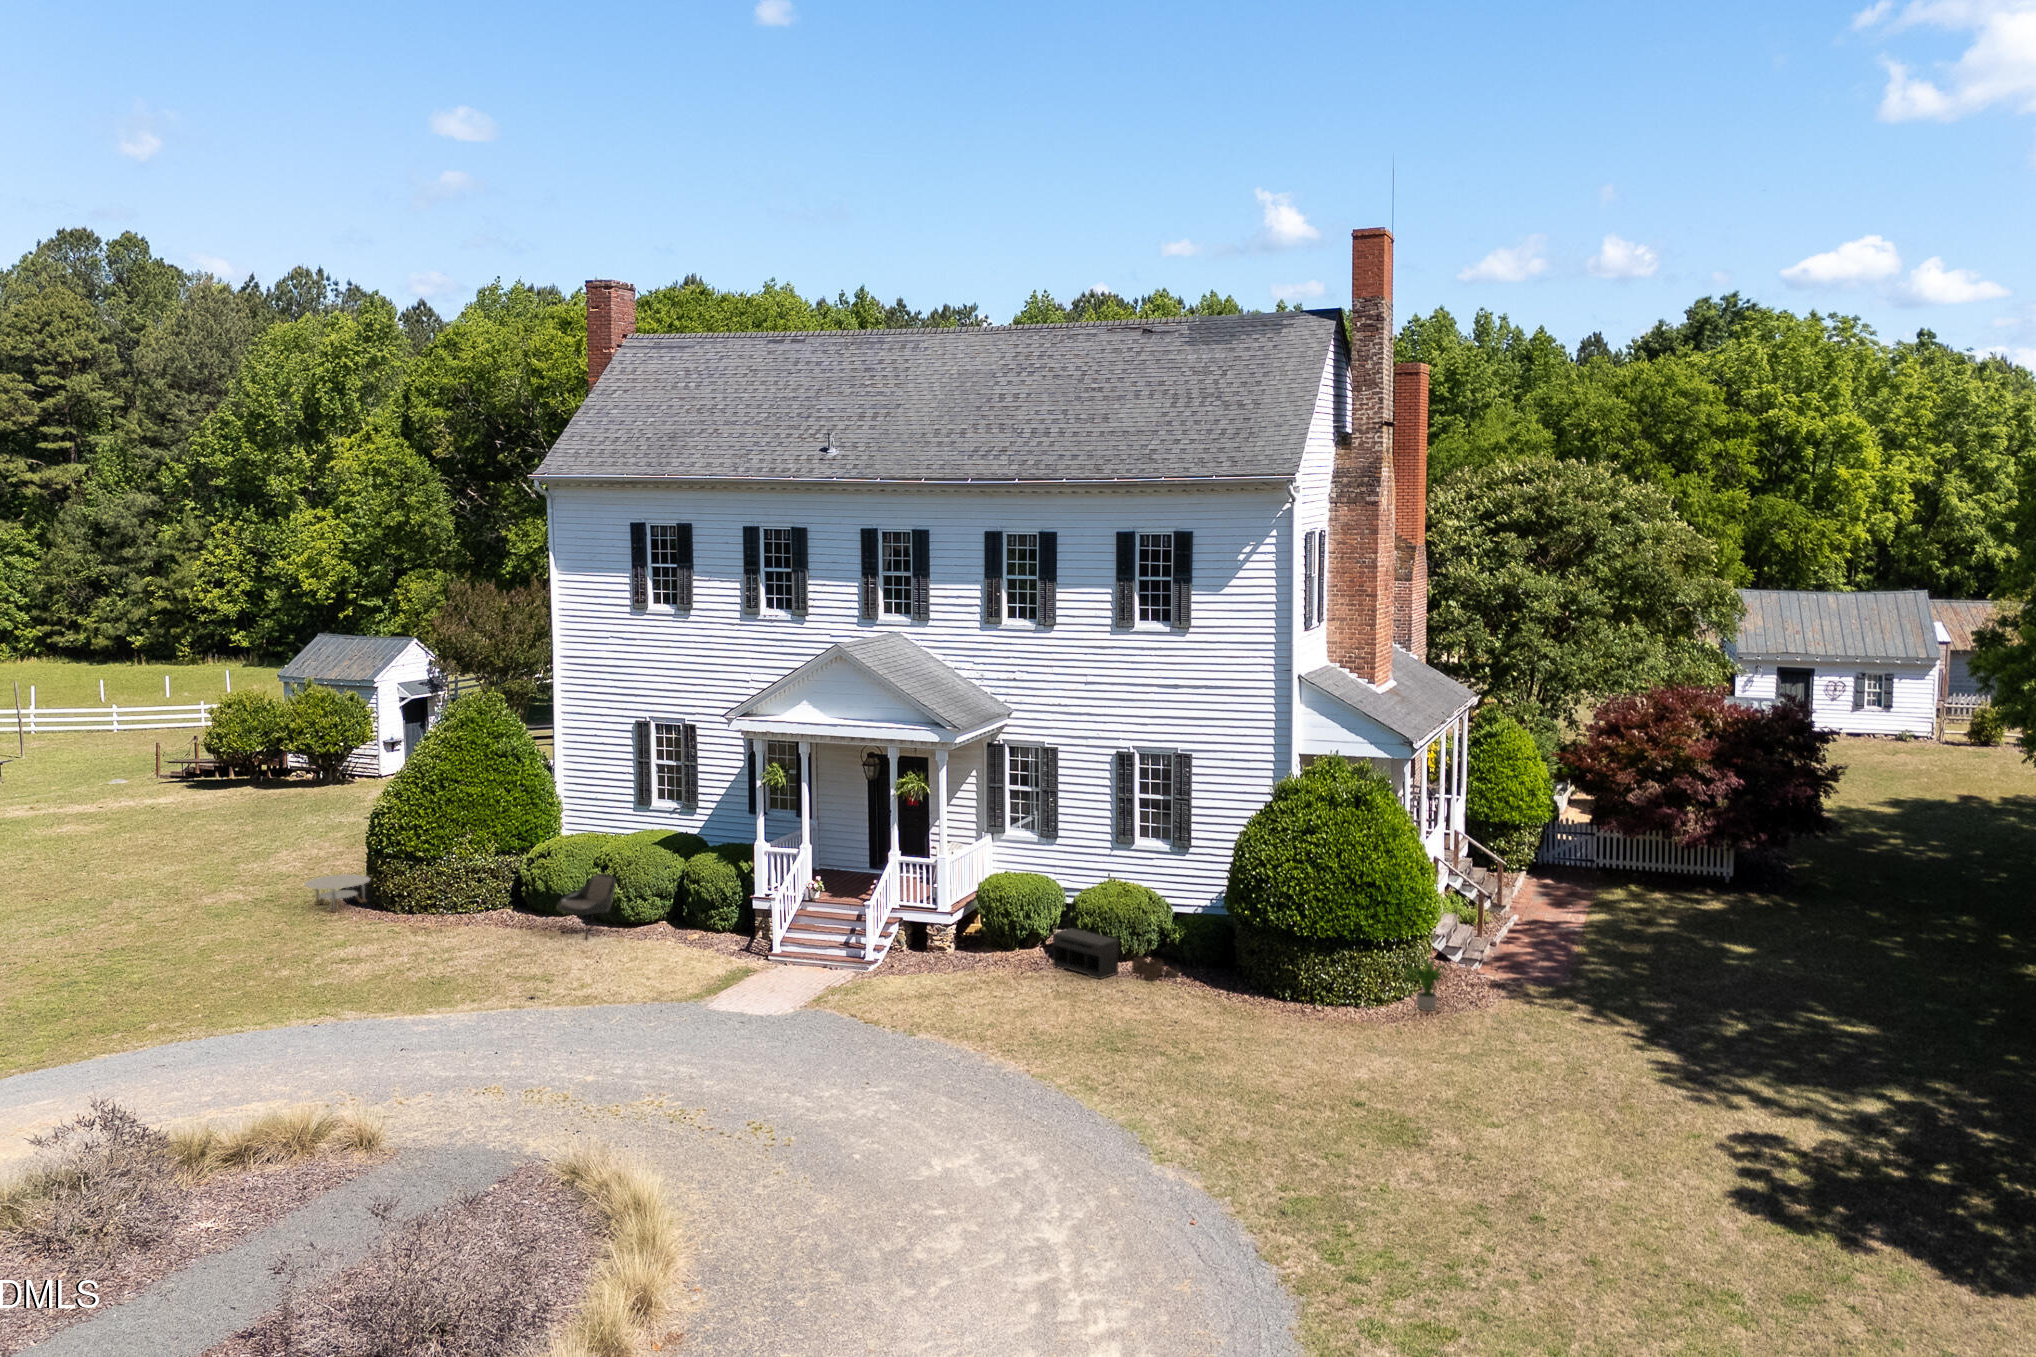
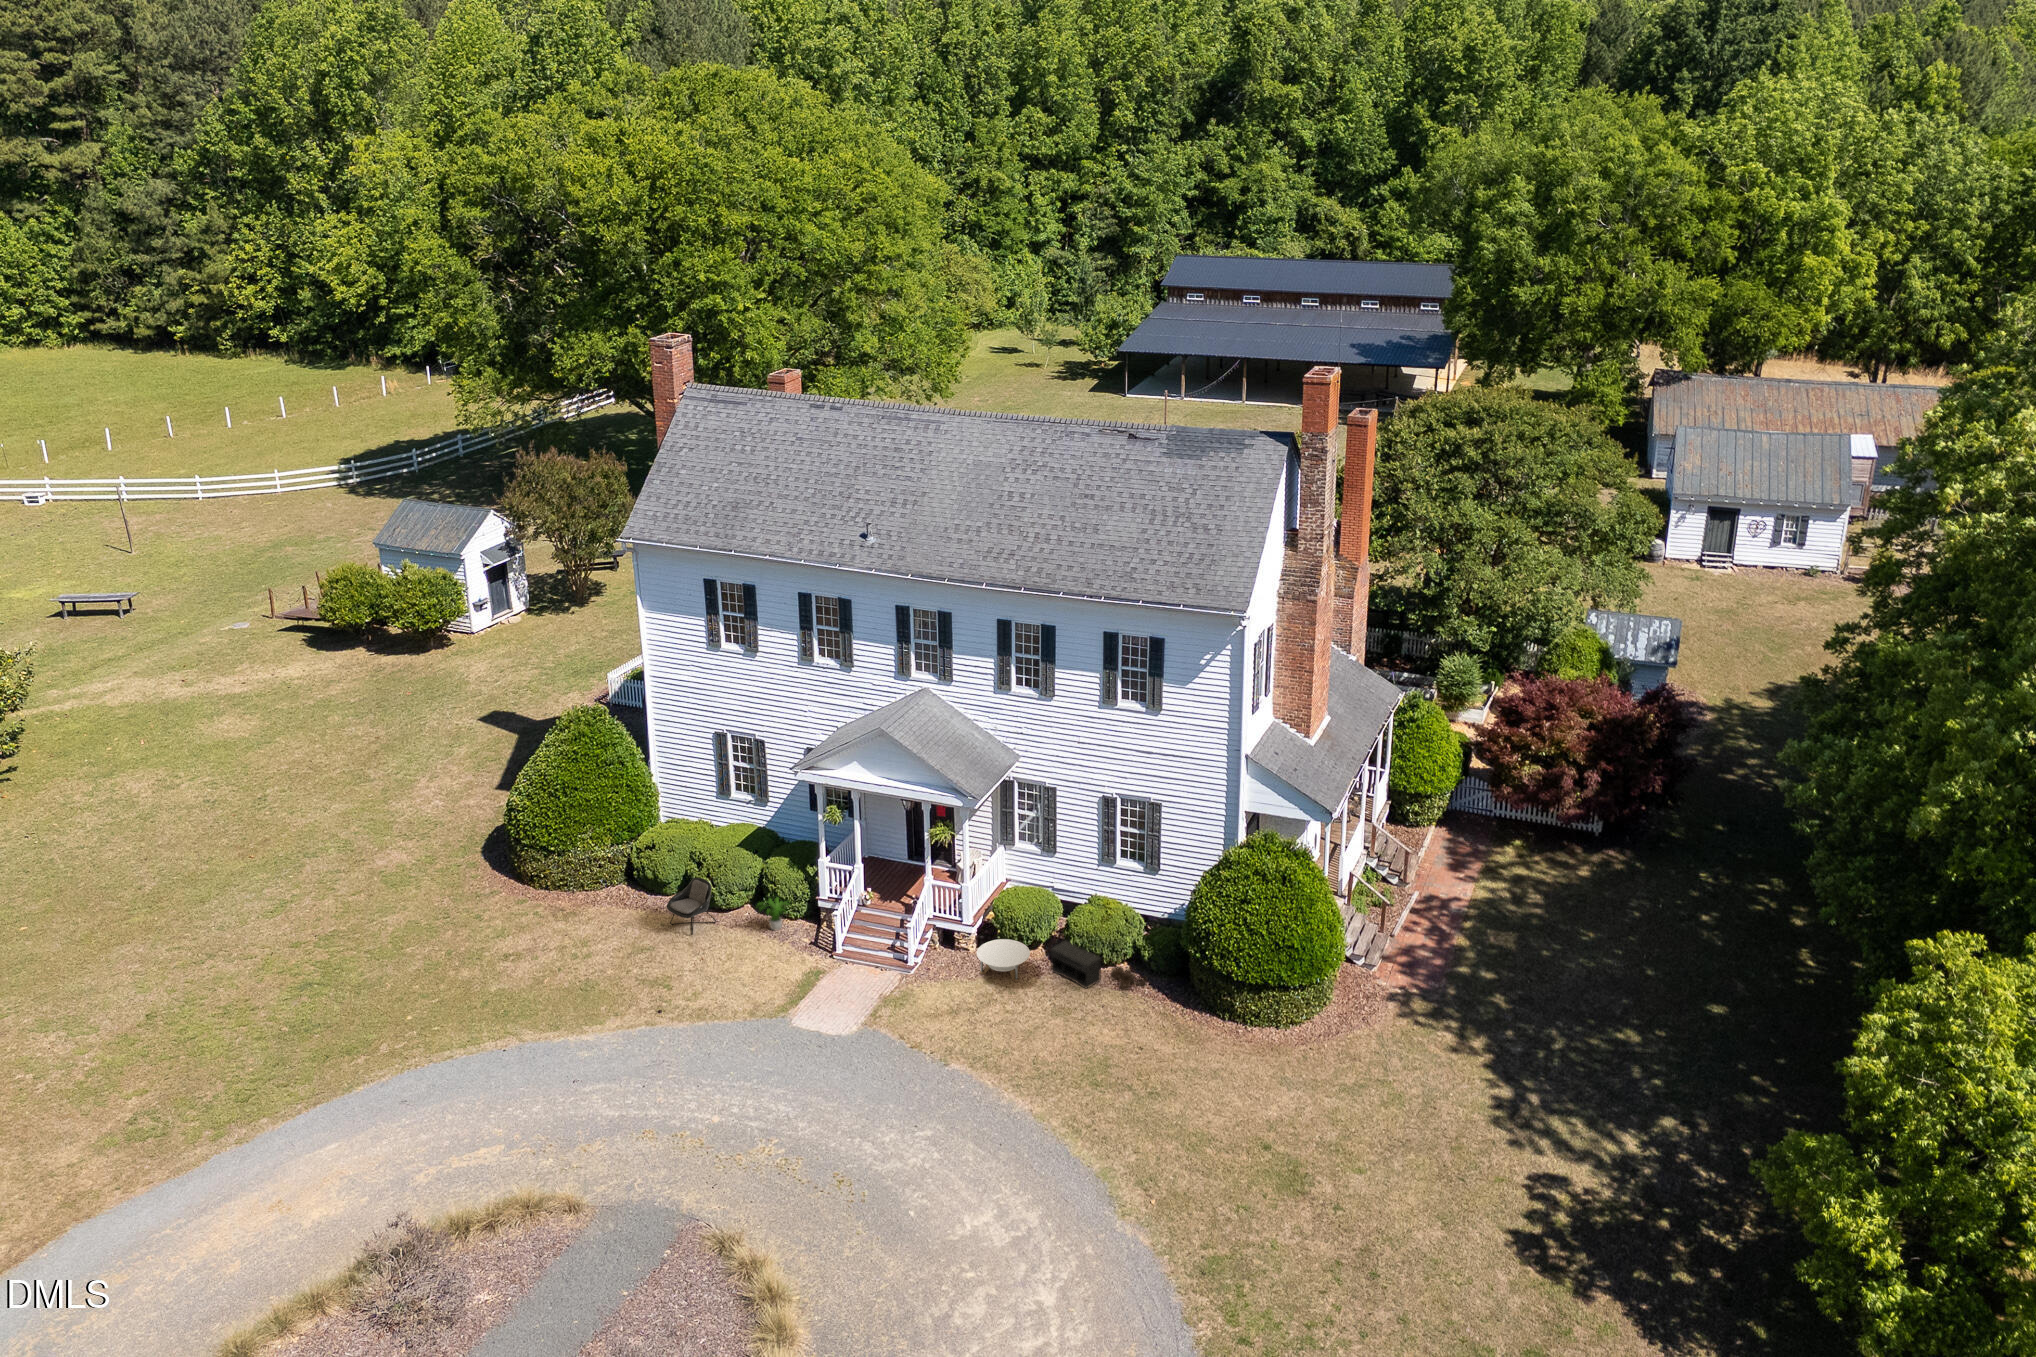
round table: present [305,874,370,913] -> present [977,939,1030,982]
potted plant: present [1404,960,1451,1011] -> present [756,897,788,930]

